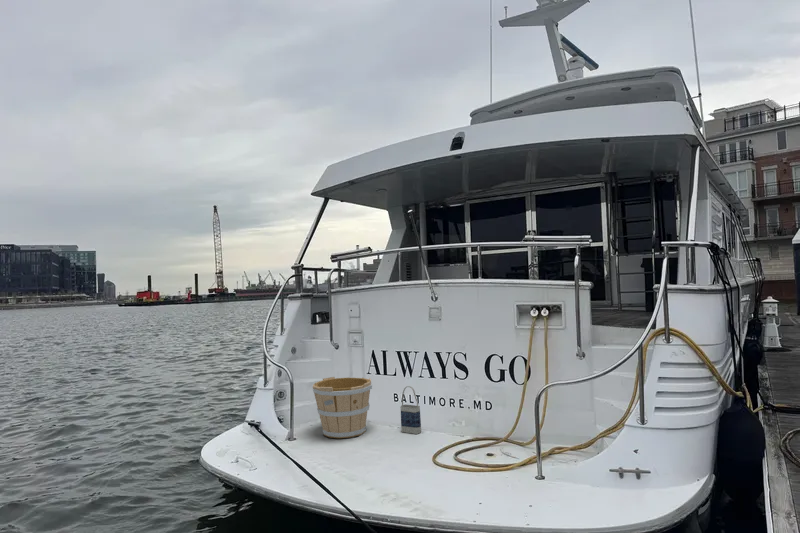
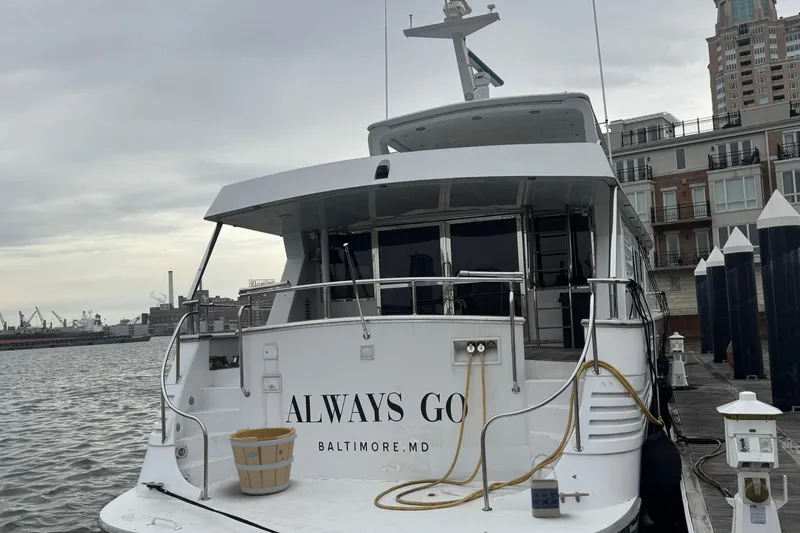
bag: present [400,386,421,434] -> present [531,454,560,517]

